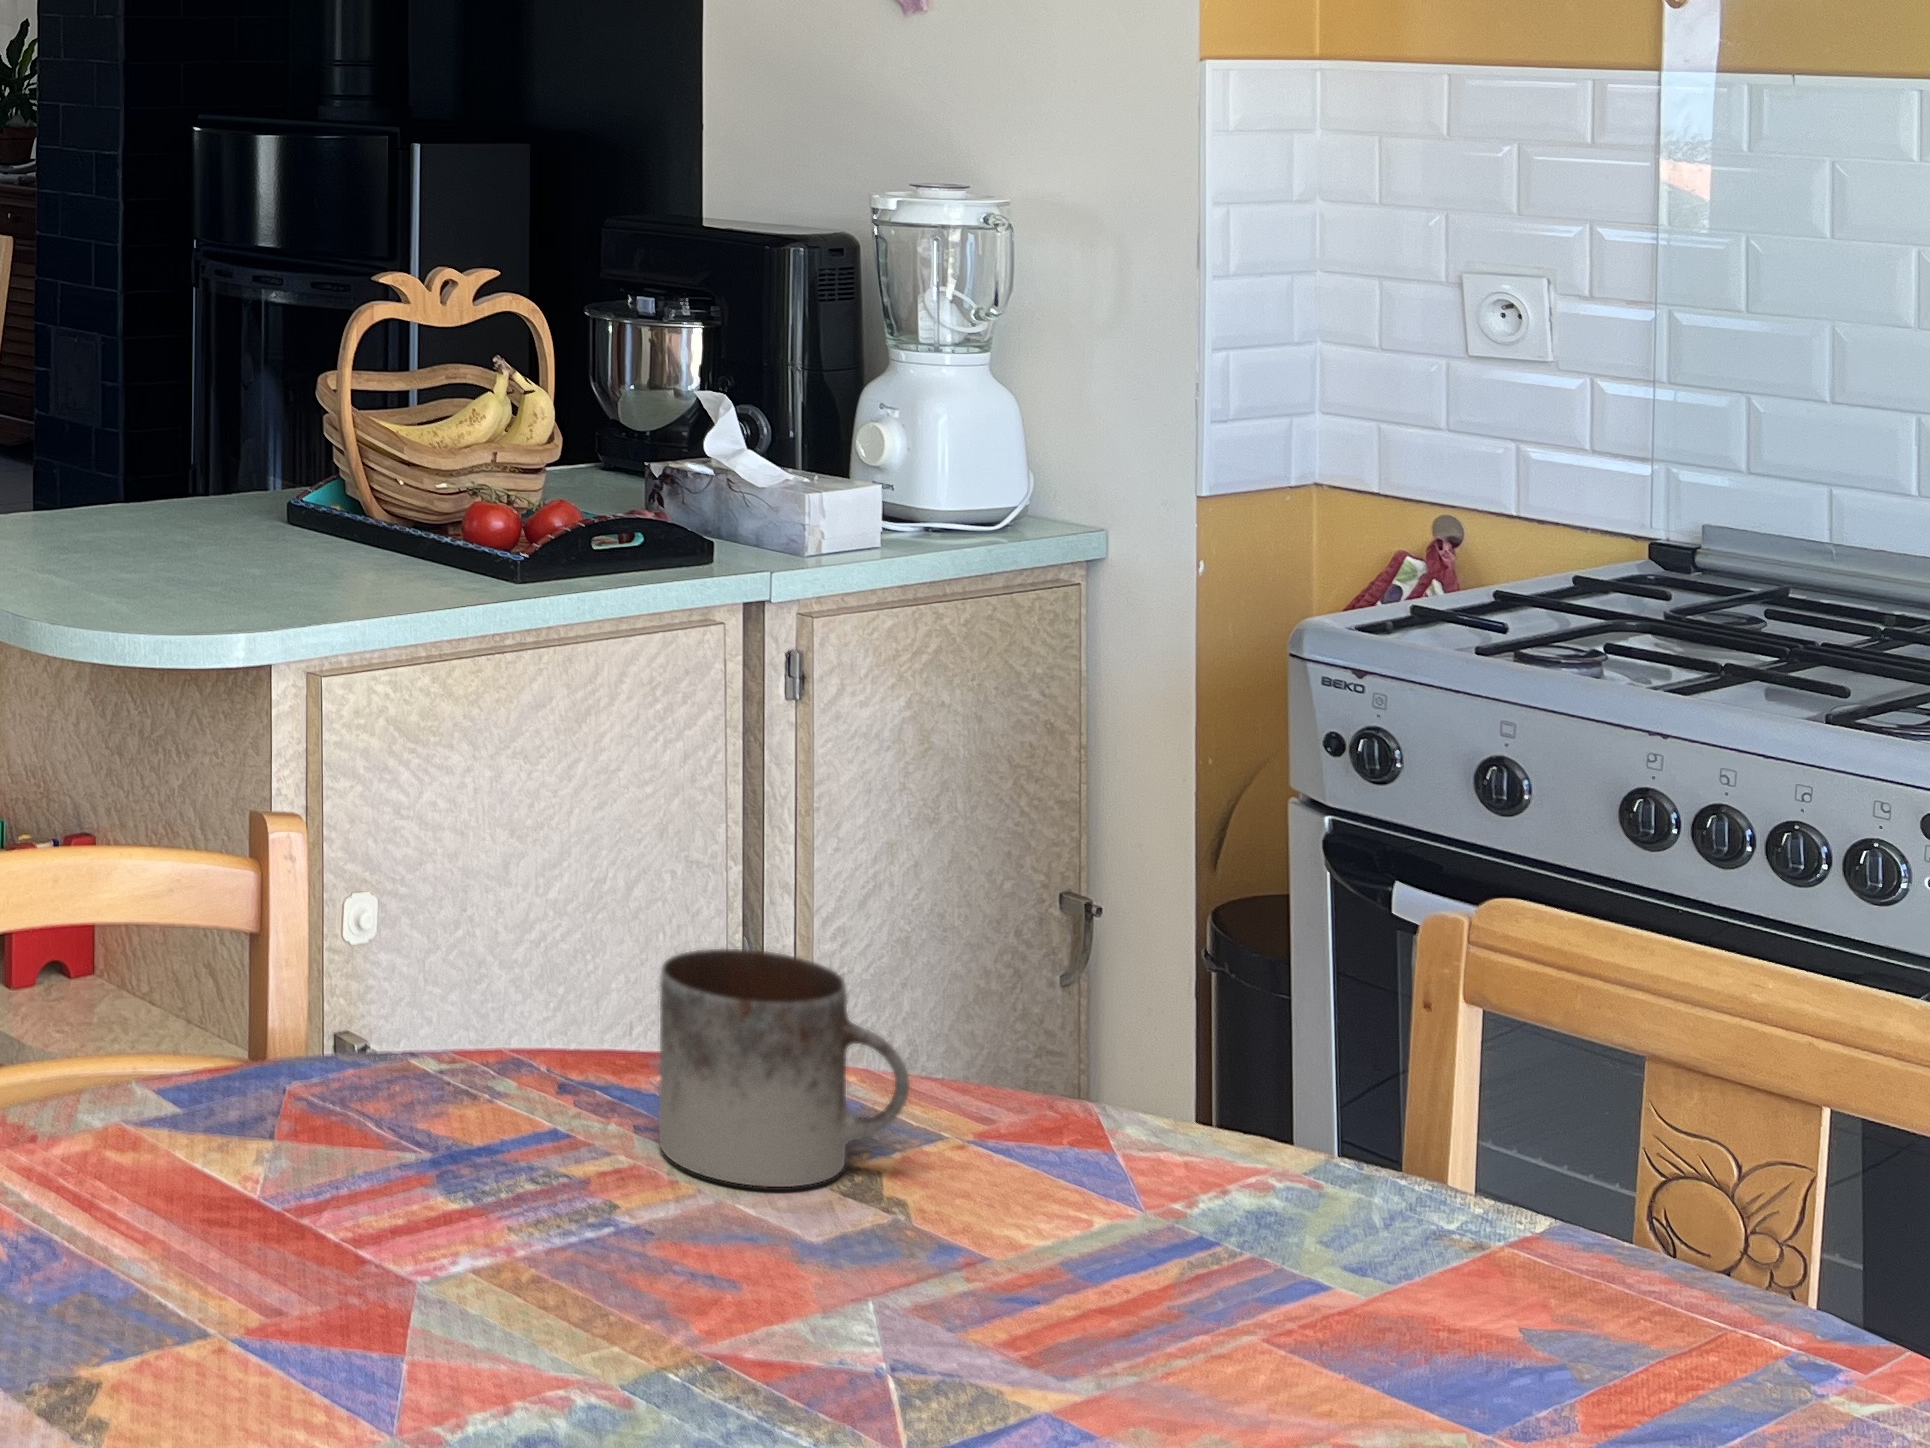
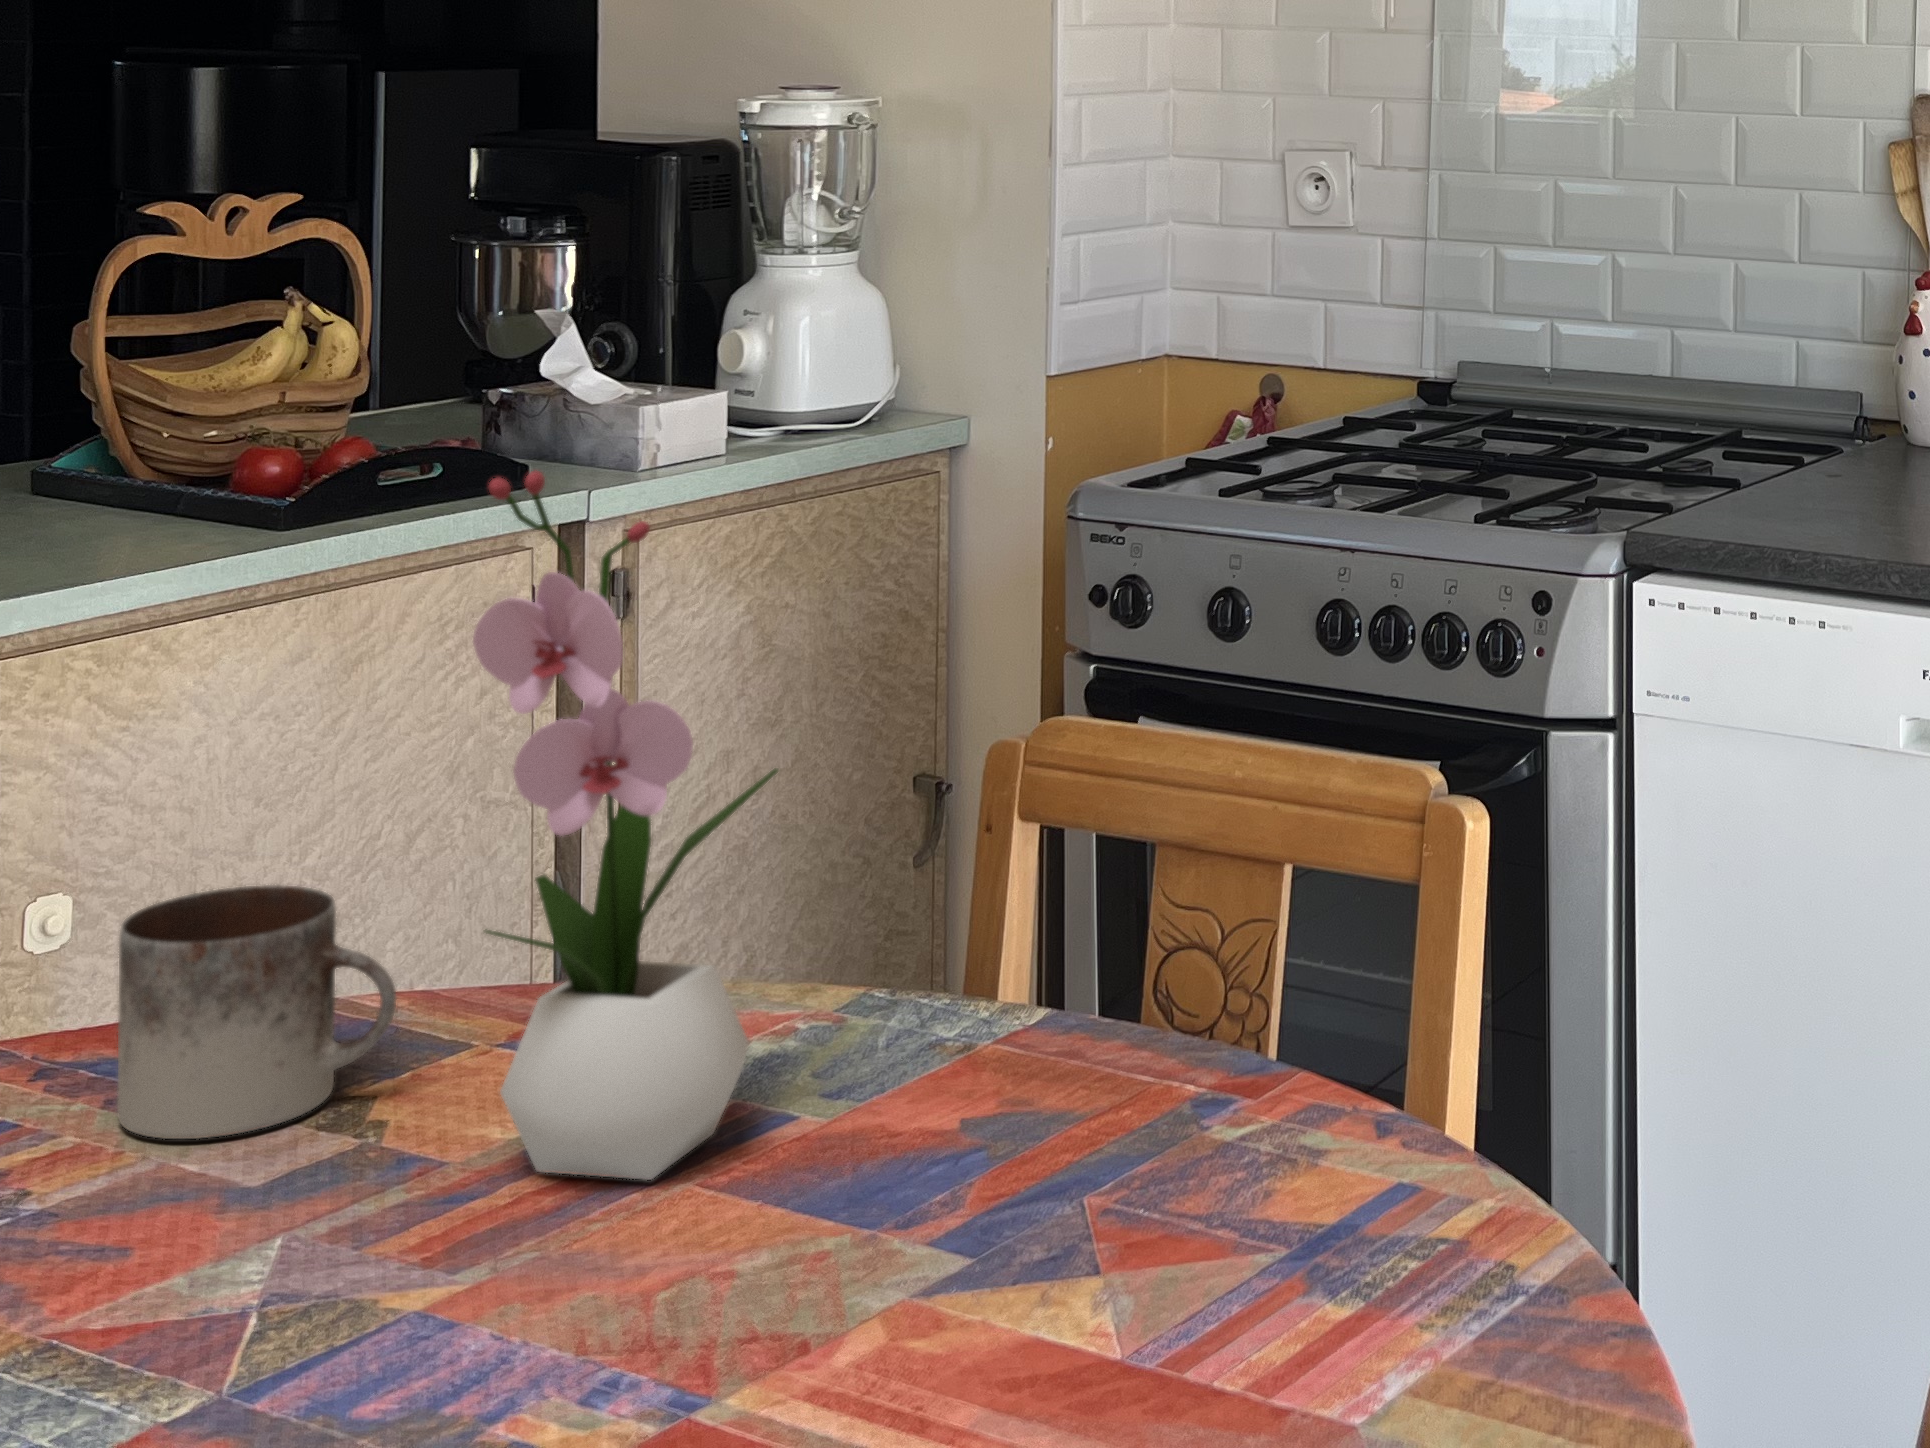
flower arrangement: none [1046,593,1317,1320] -> present [473,471,778,1180]

